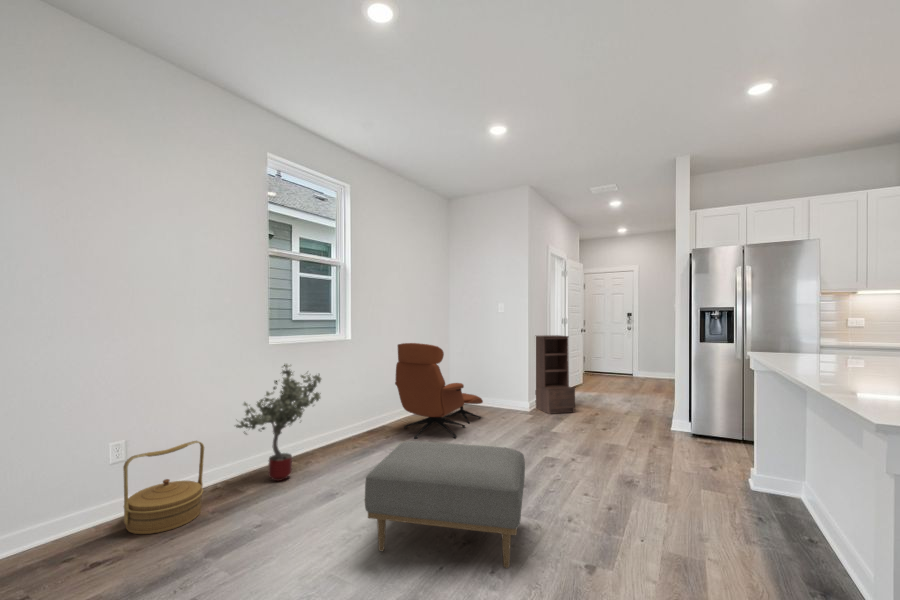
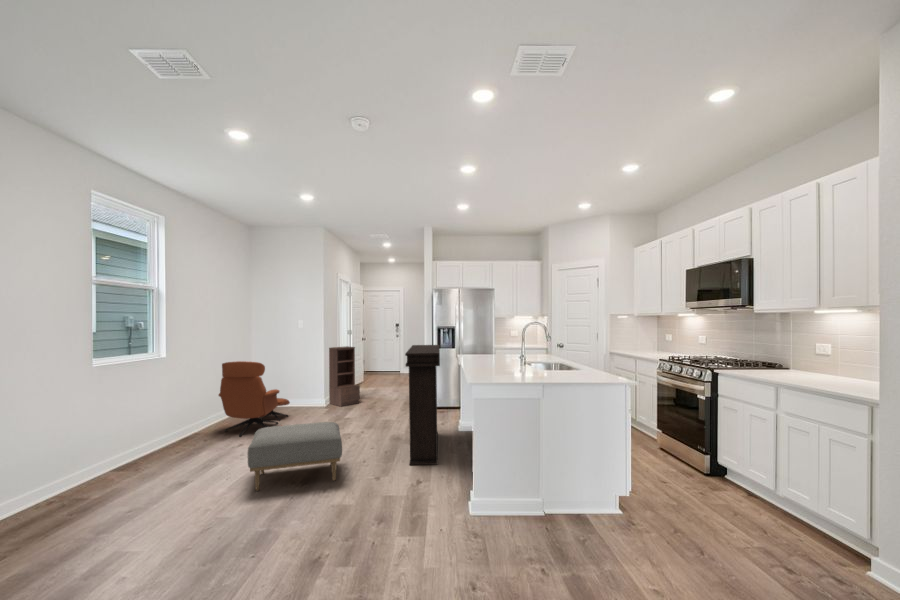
console table: none [652,329,739,588] -> present [405,345,440,465]
potted tree: present [236,364,321,481] -> none [103,386,172,479]
woven basket: present [123,441,204,534] -> none [27,453,94,526]

